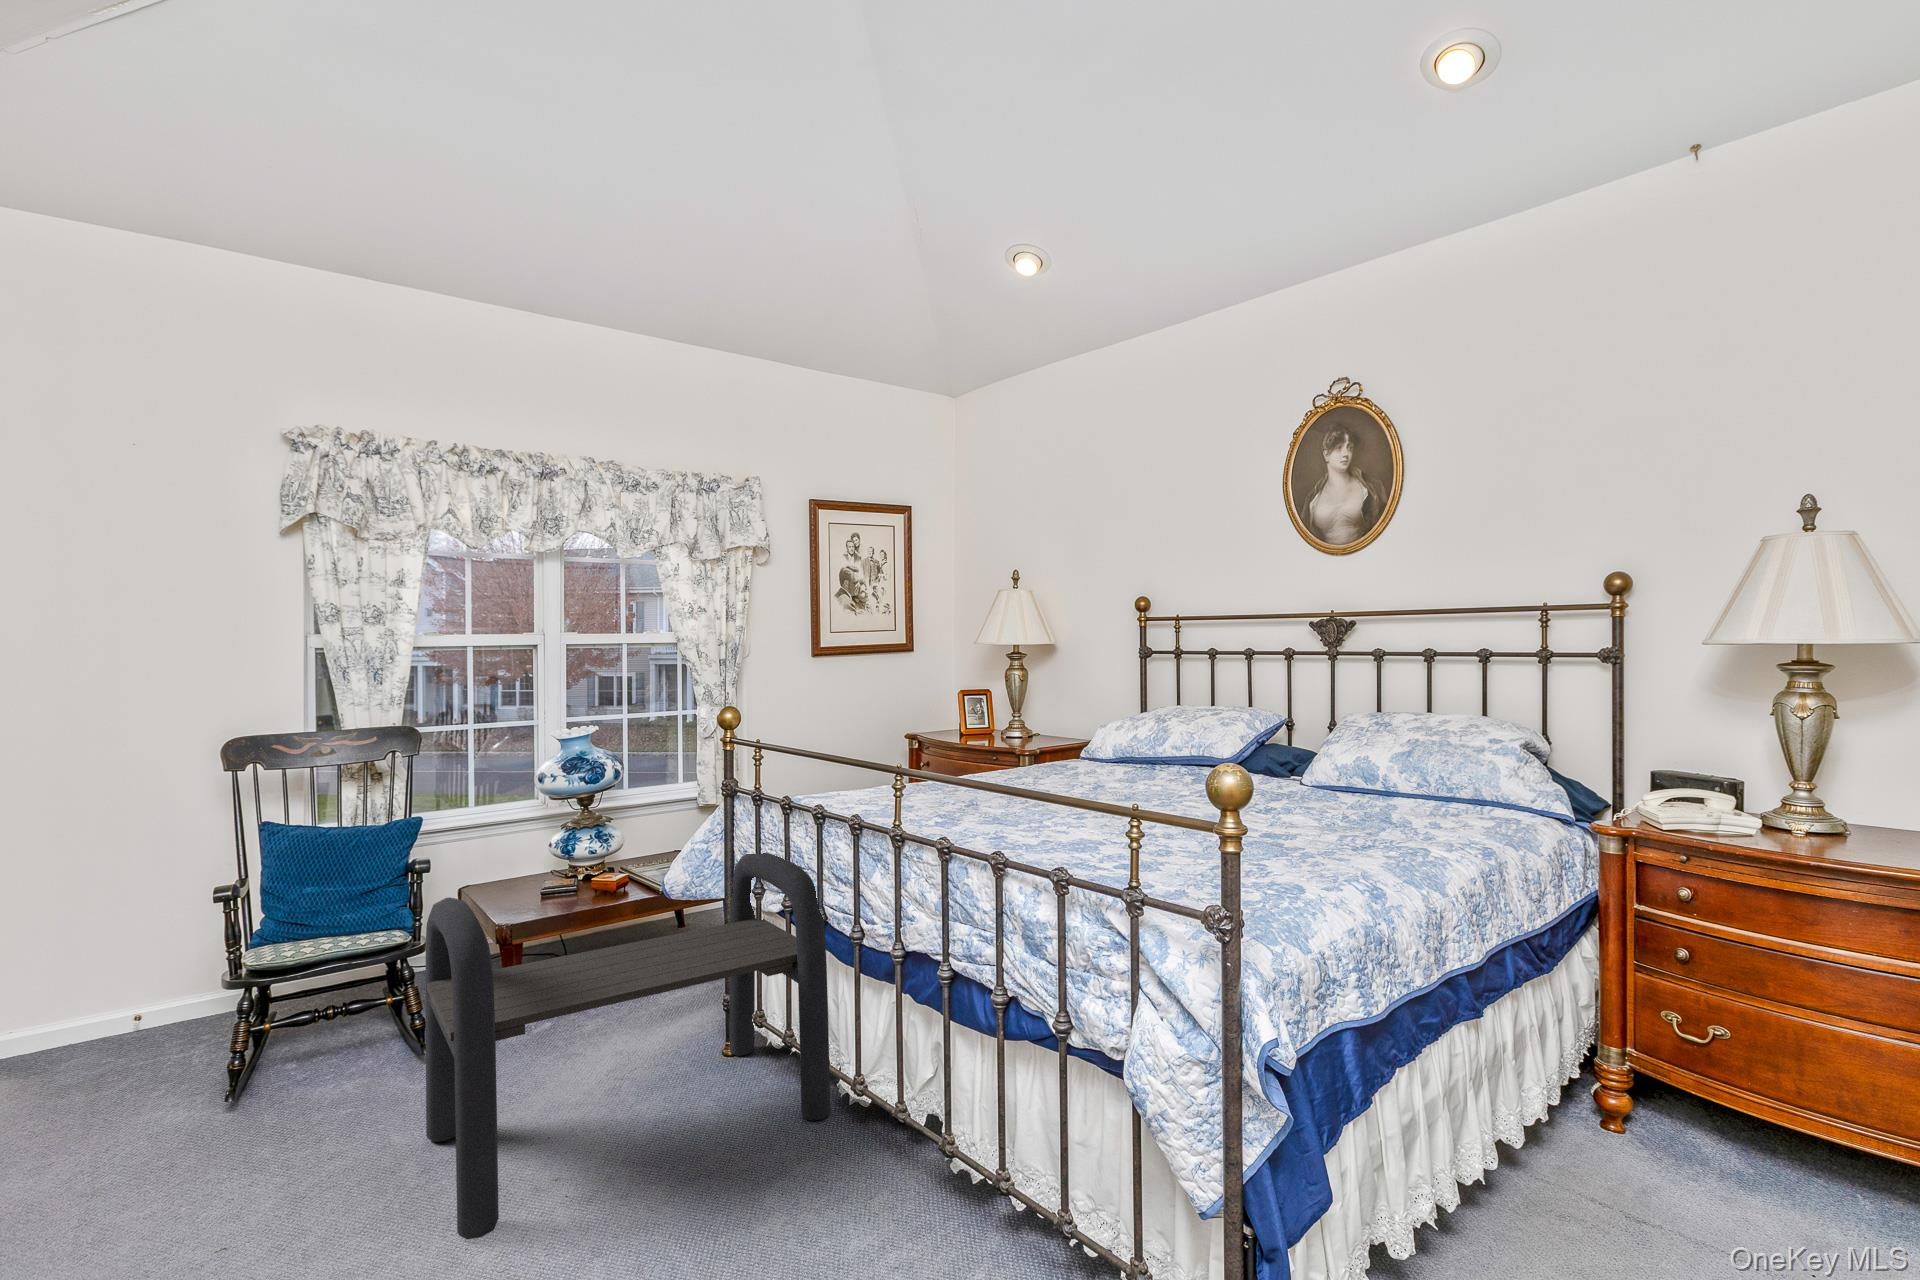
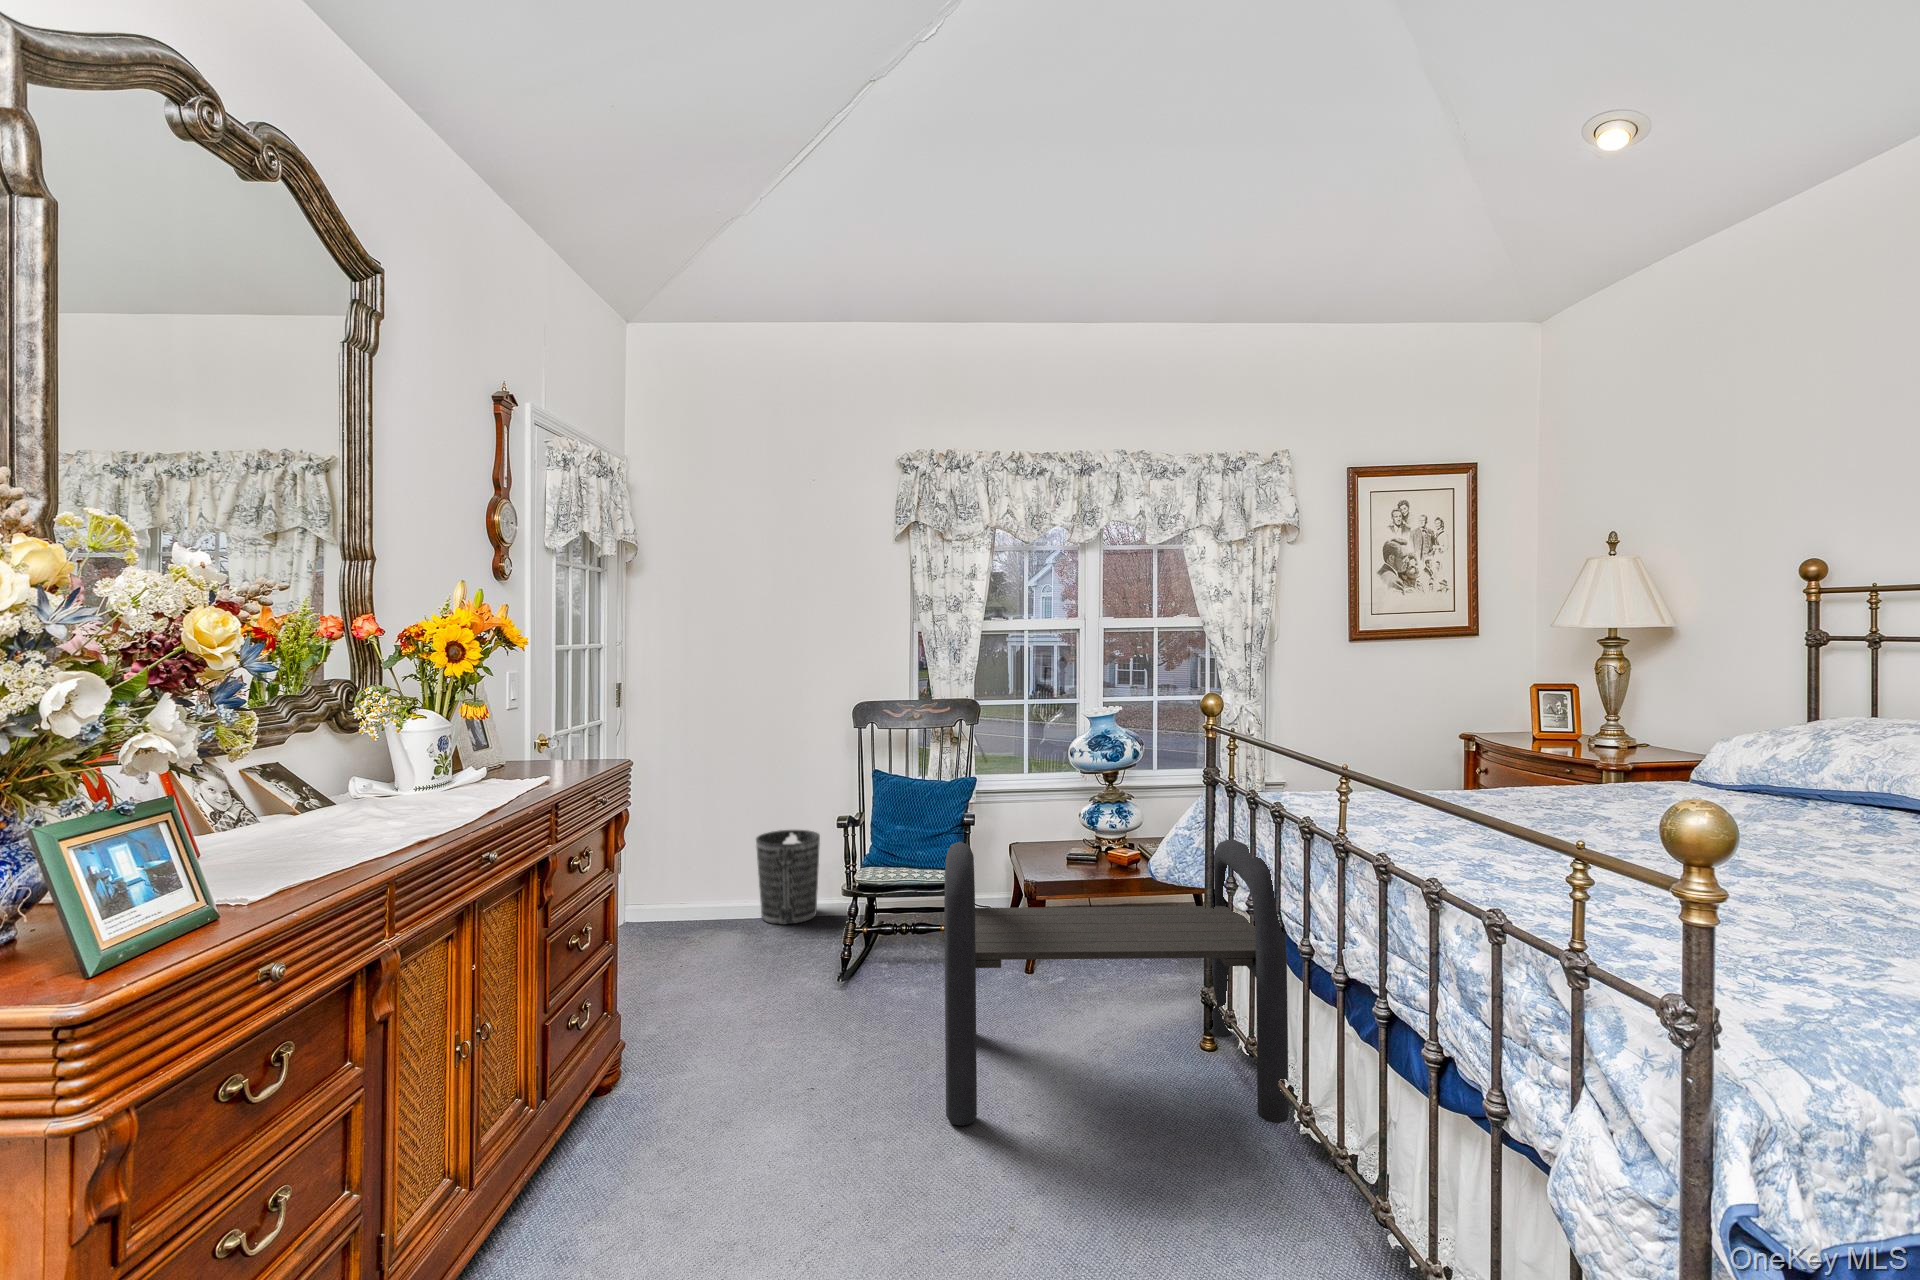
wastebasket: none [47,930,167,1073] -> present [756,830,820,924]

